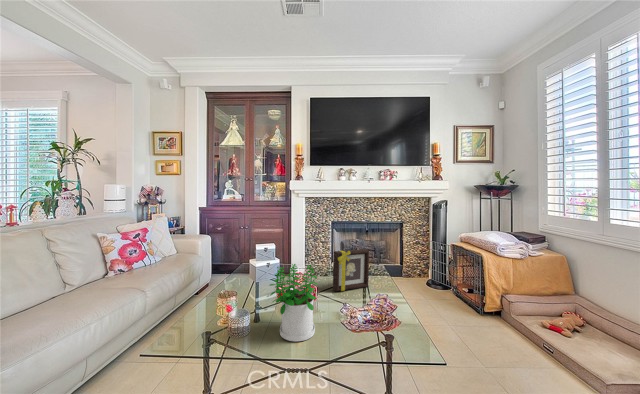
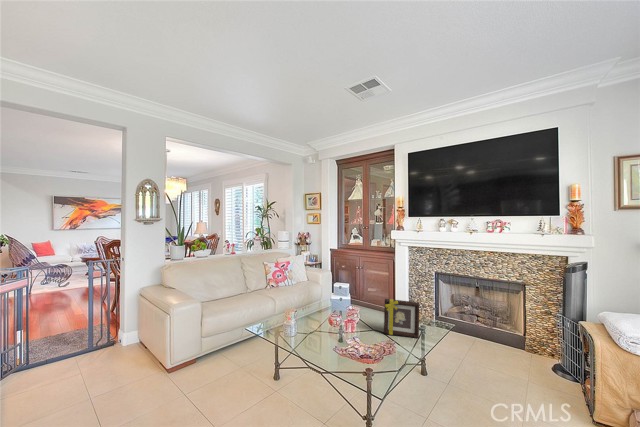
potted plant: present [270,264,317,341] -> none [309,300,347,354]

